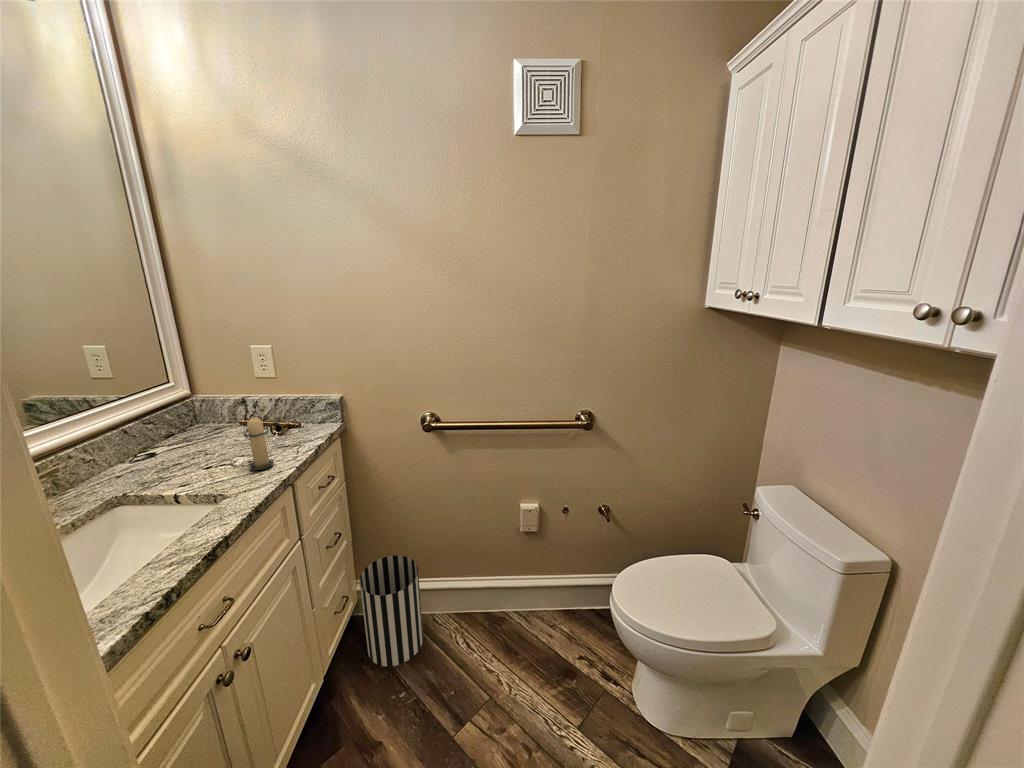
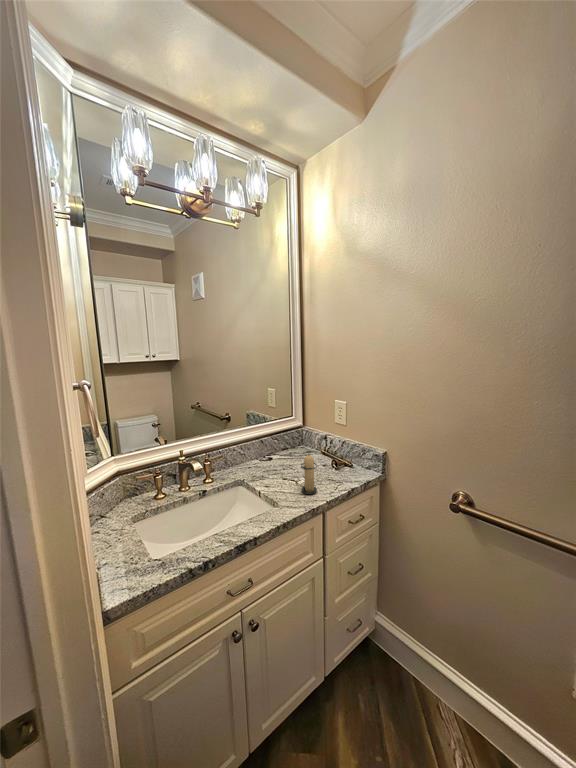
wastebasket: present [360,555,423,667] -> none [369,606,426,729]

